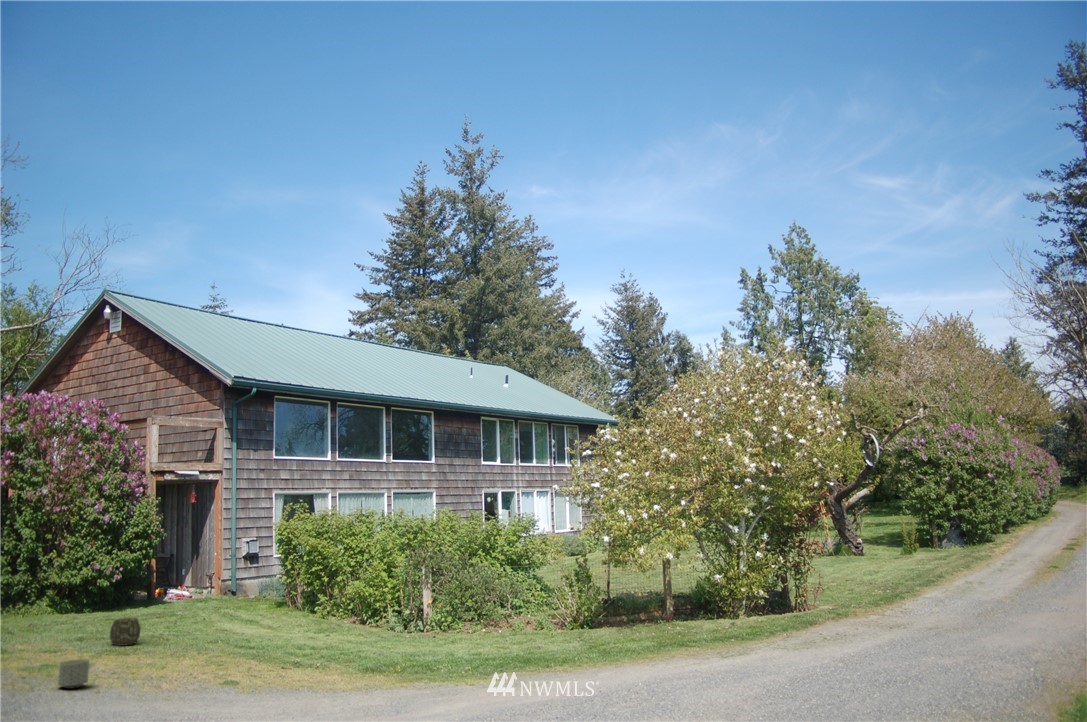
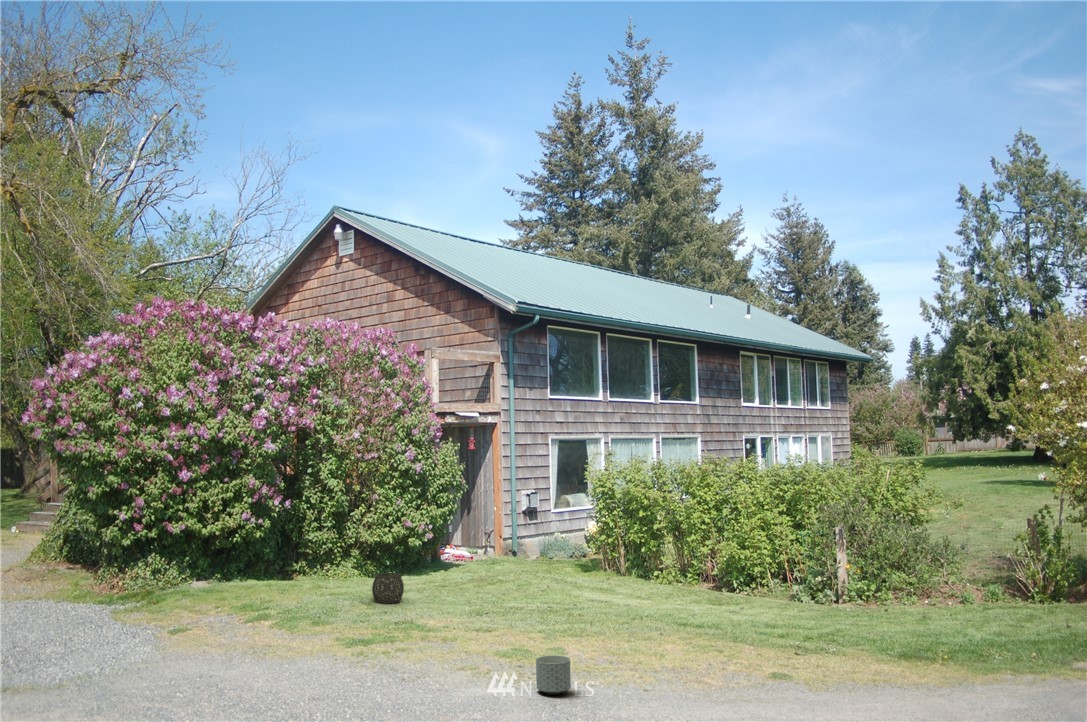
woven basket: present [110,618,140,646] -> present [372,573,404,604]

